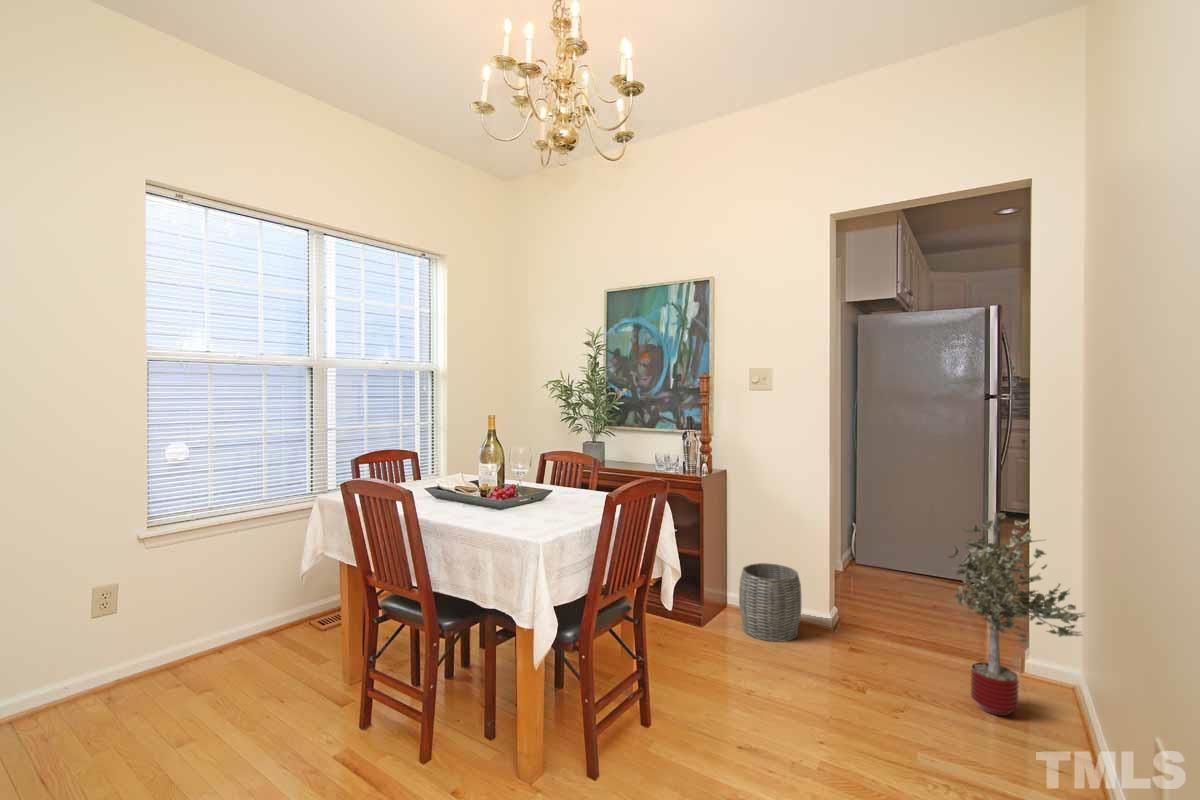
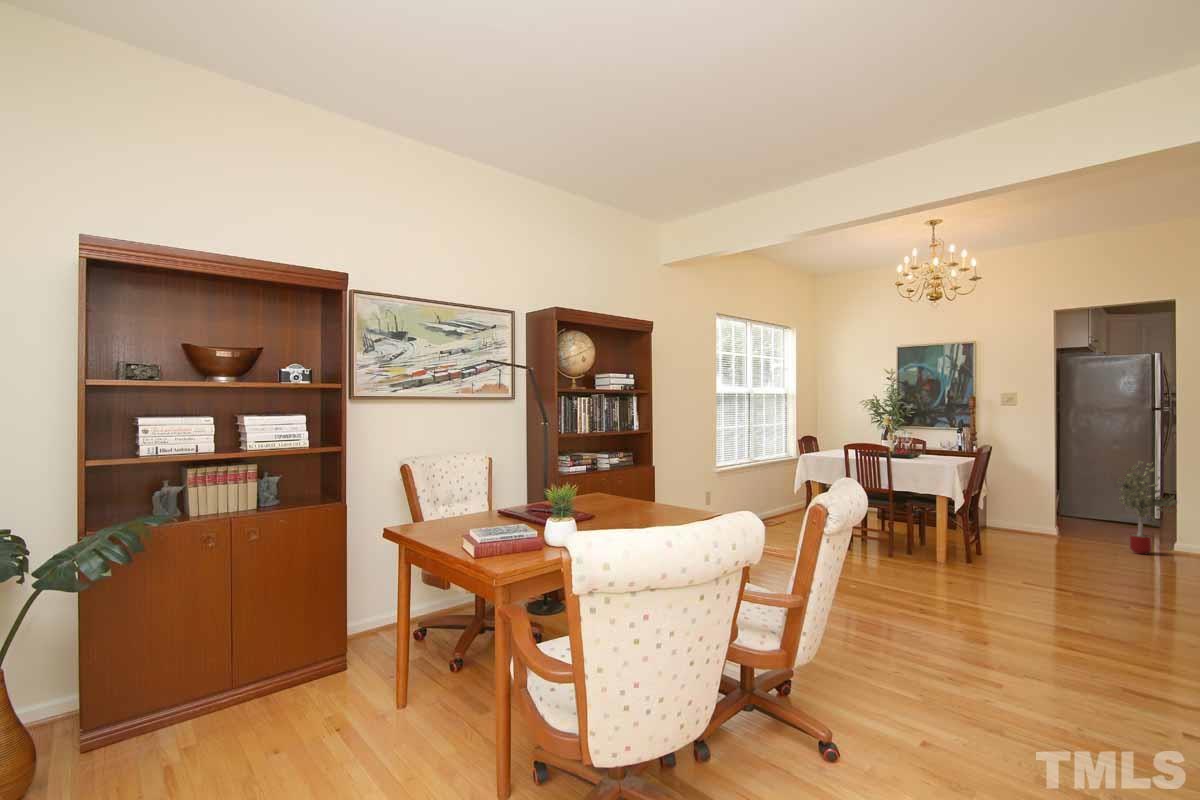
woven basket: present [739,563,801,642] -> none [998,502,1036,538]

